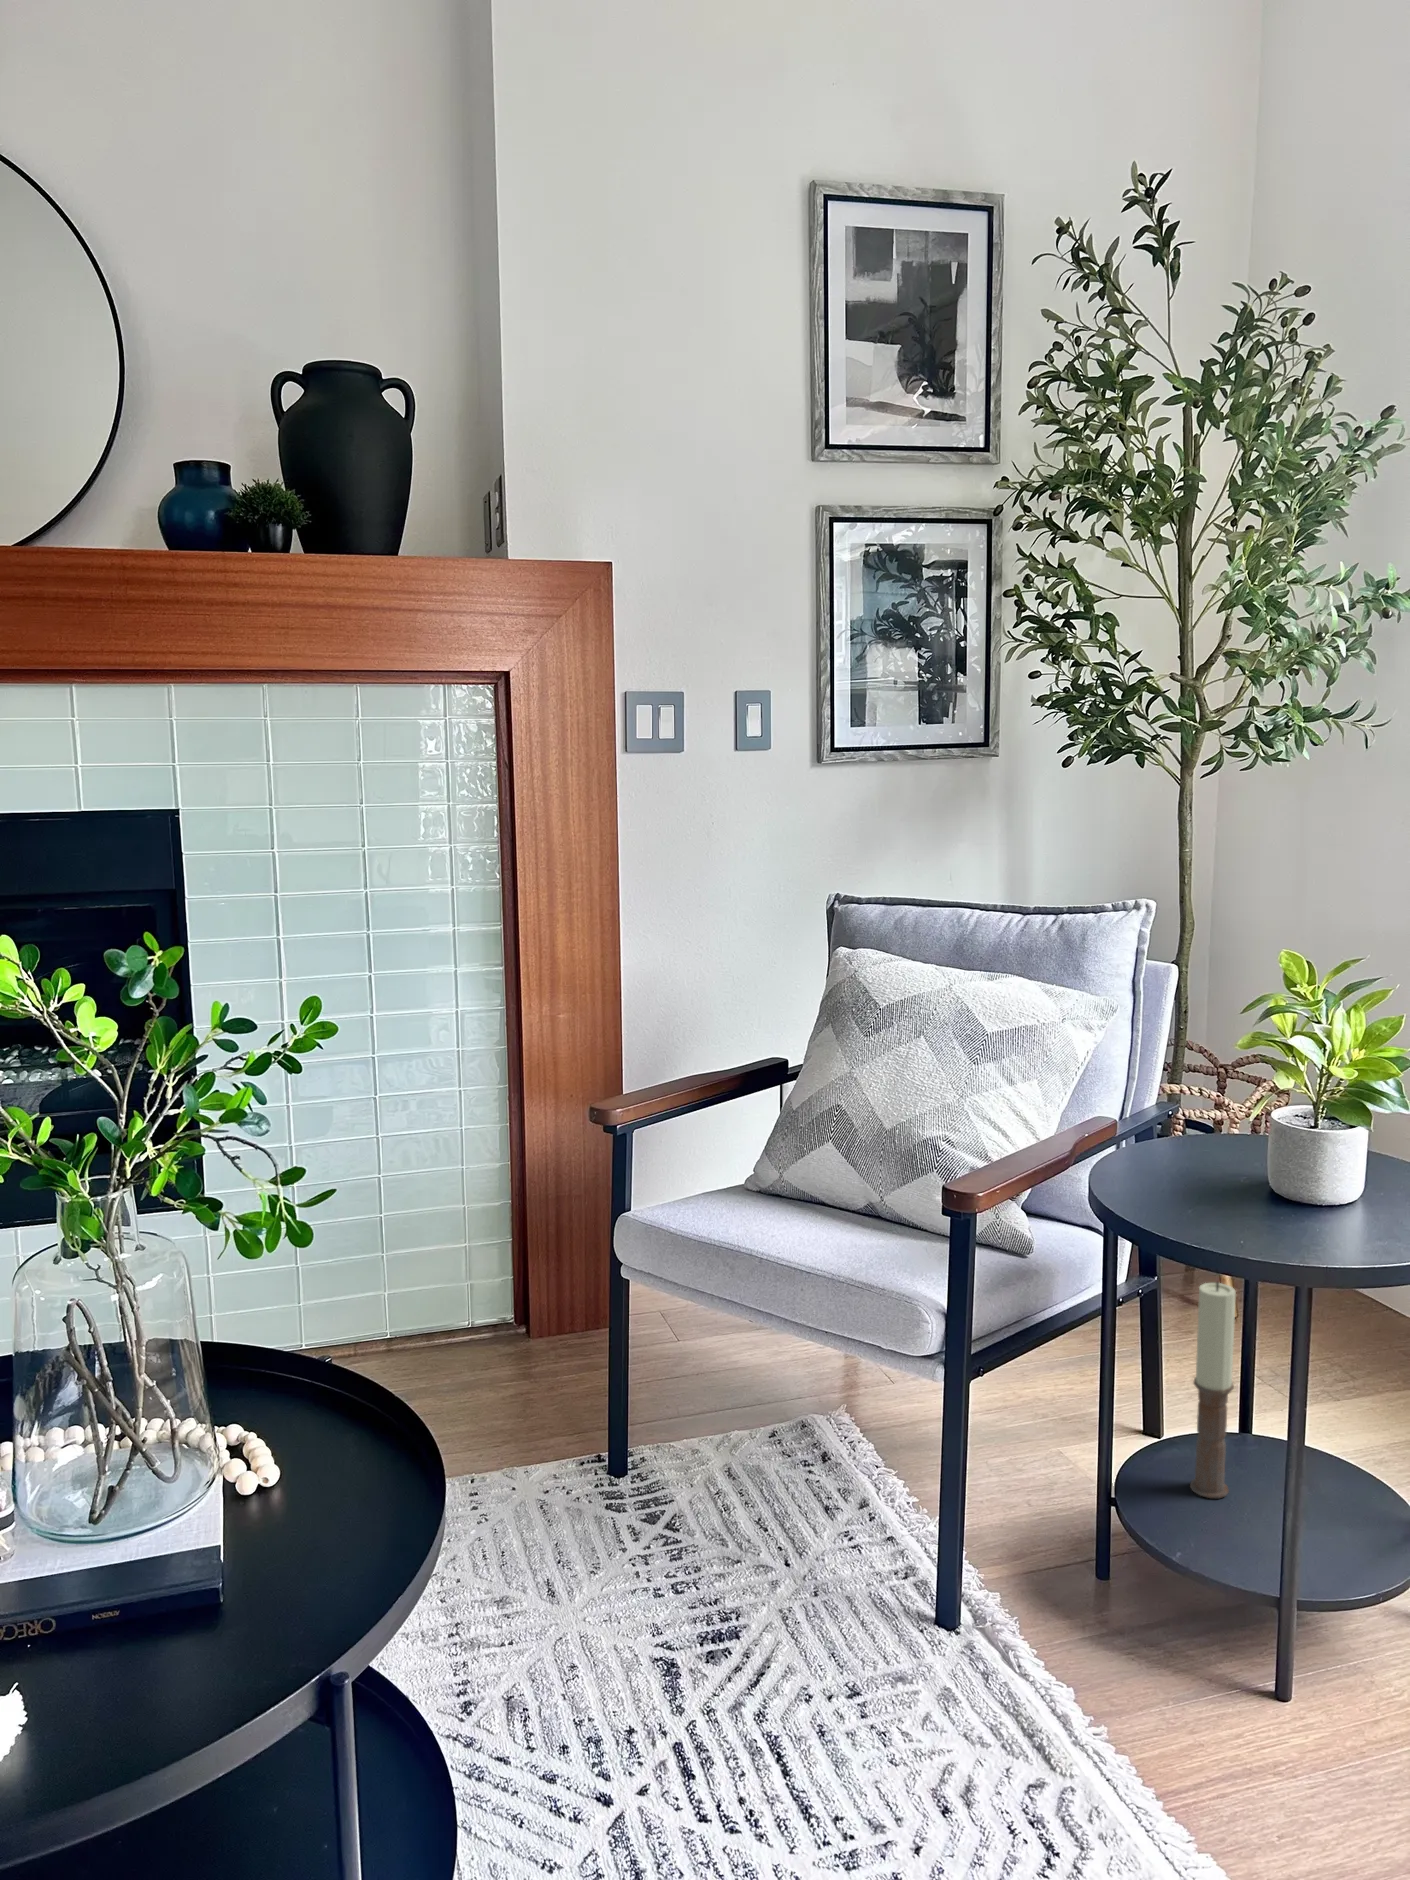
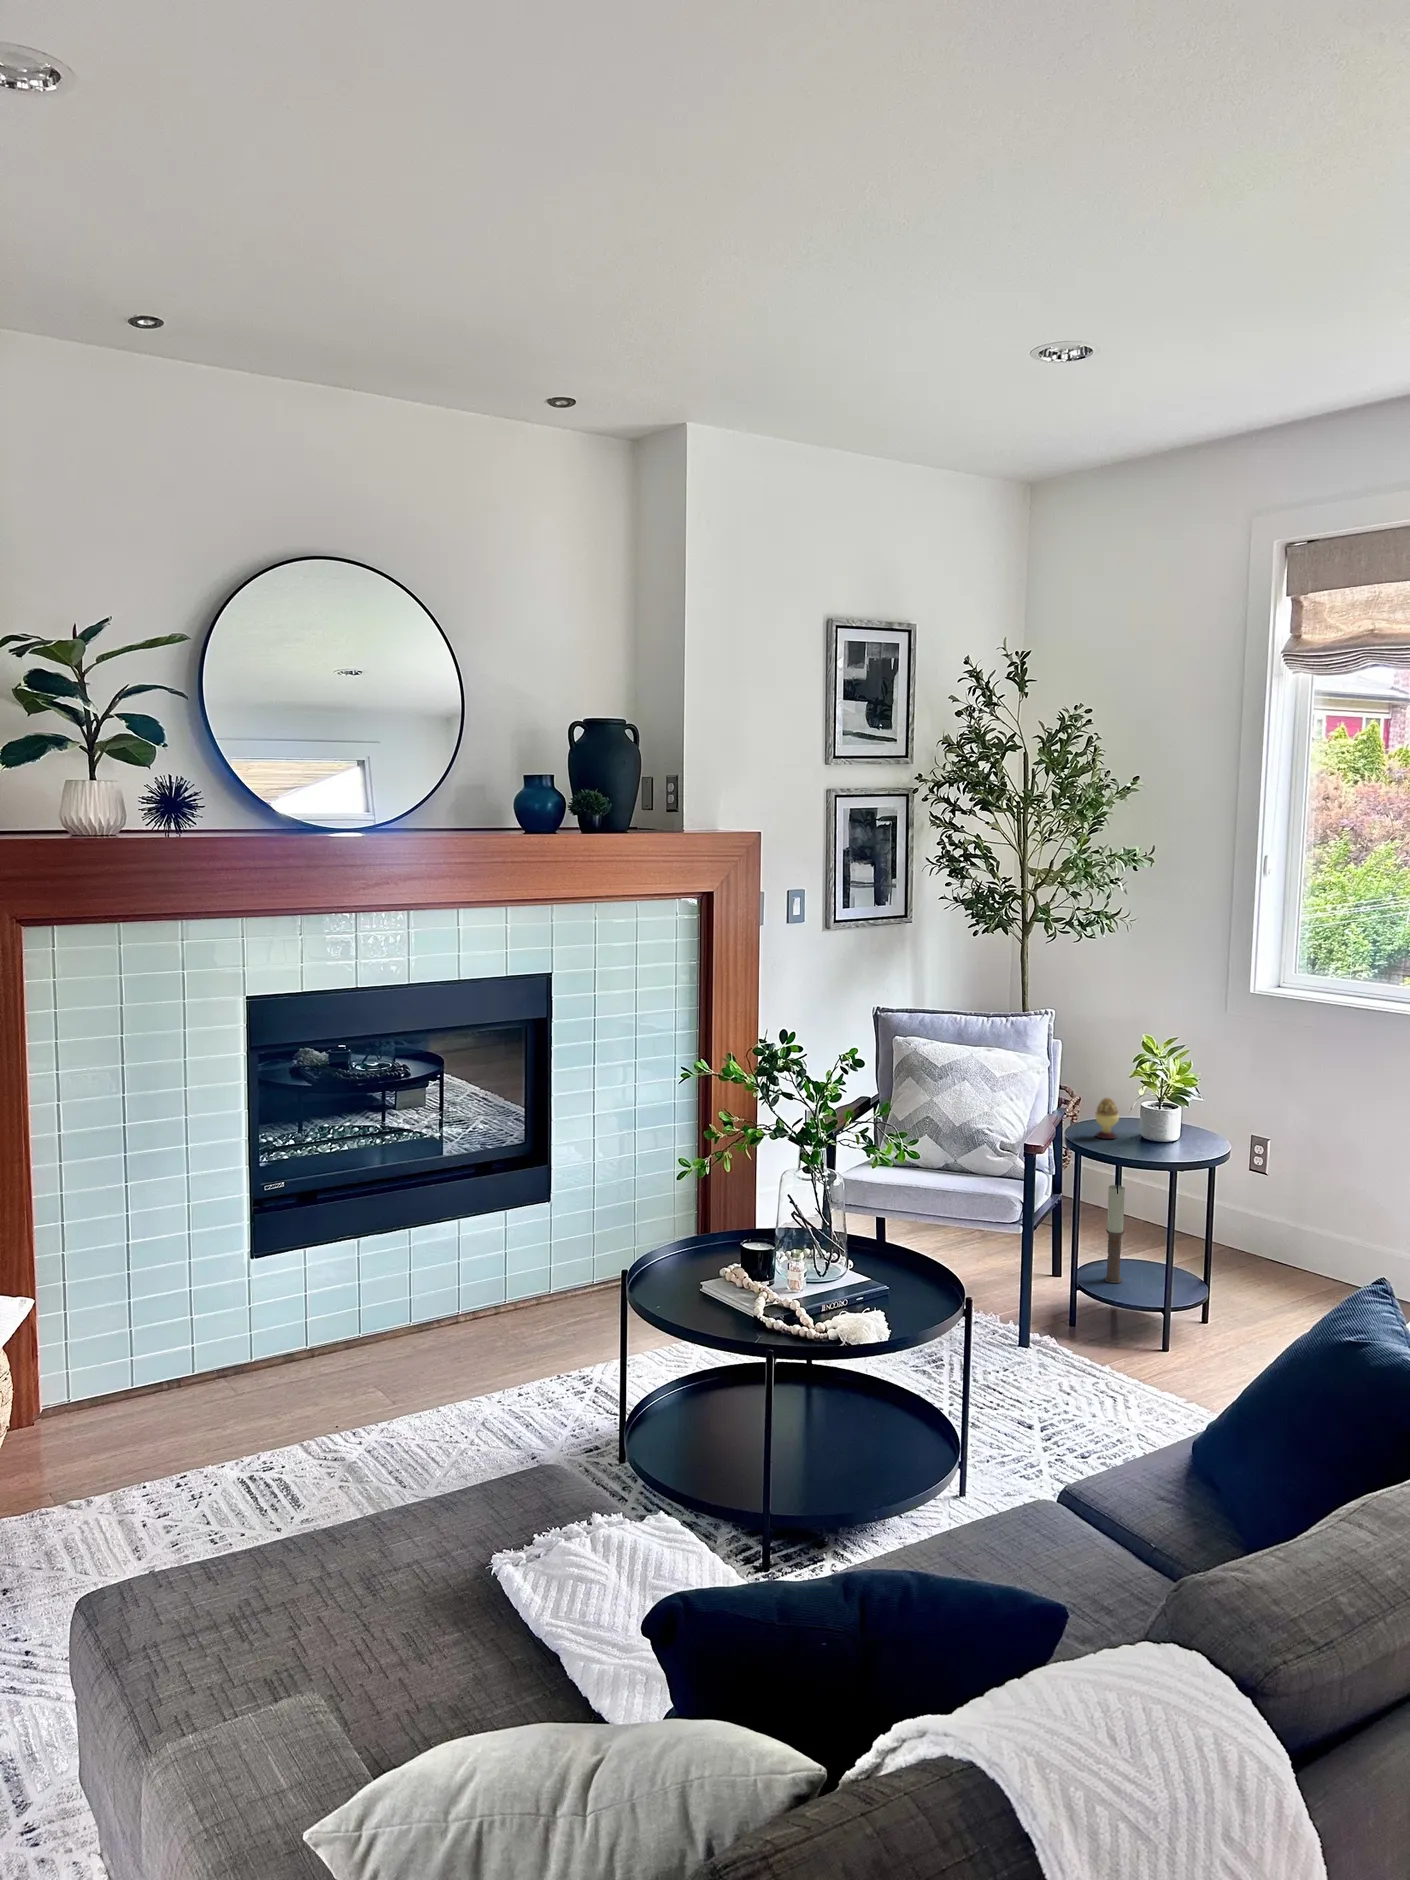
decorative egg: none [1171,1088,1225,1181] -> present [1095,1098,1119,1139]

